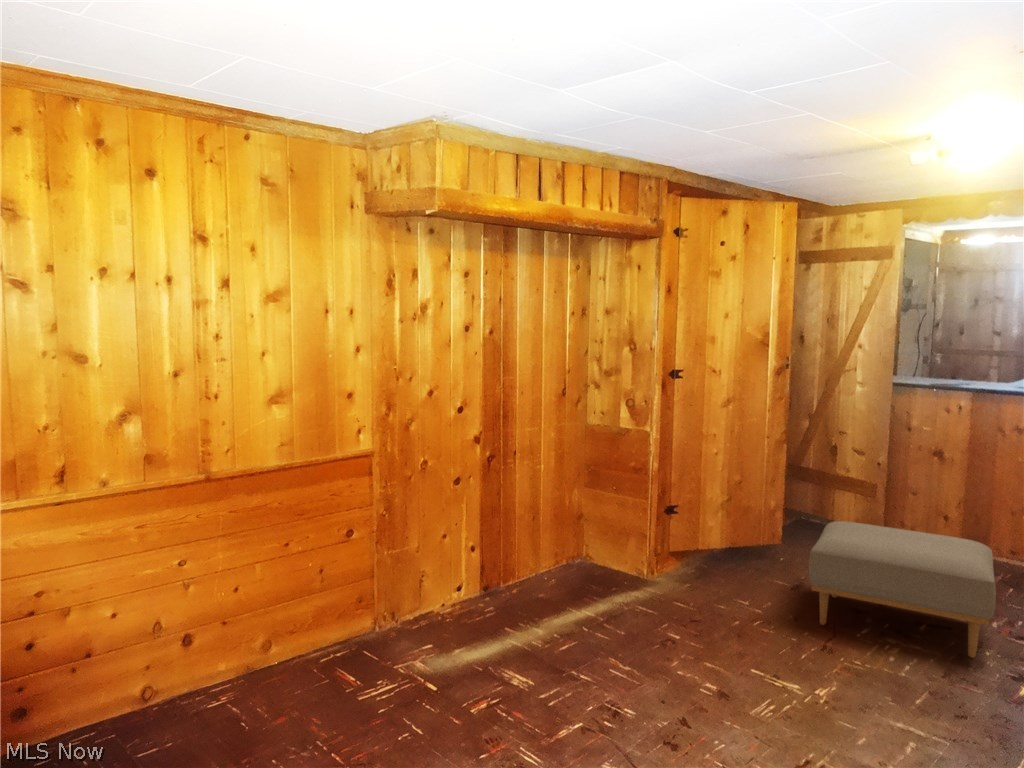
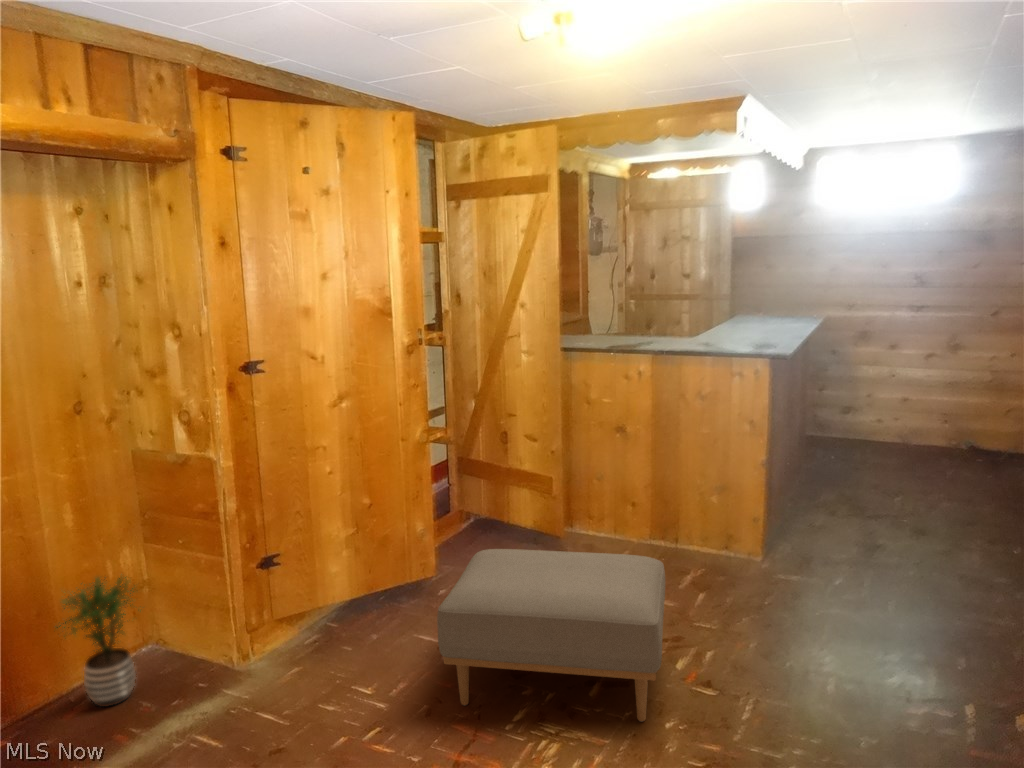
potted plant: none [549,498,604,583] -> present [55,574,141,707]

